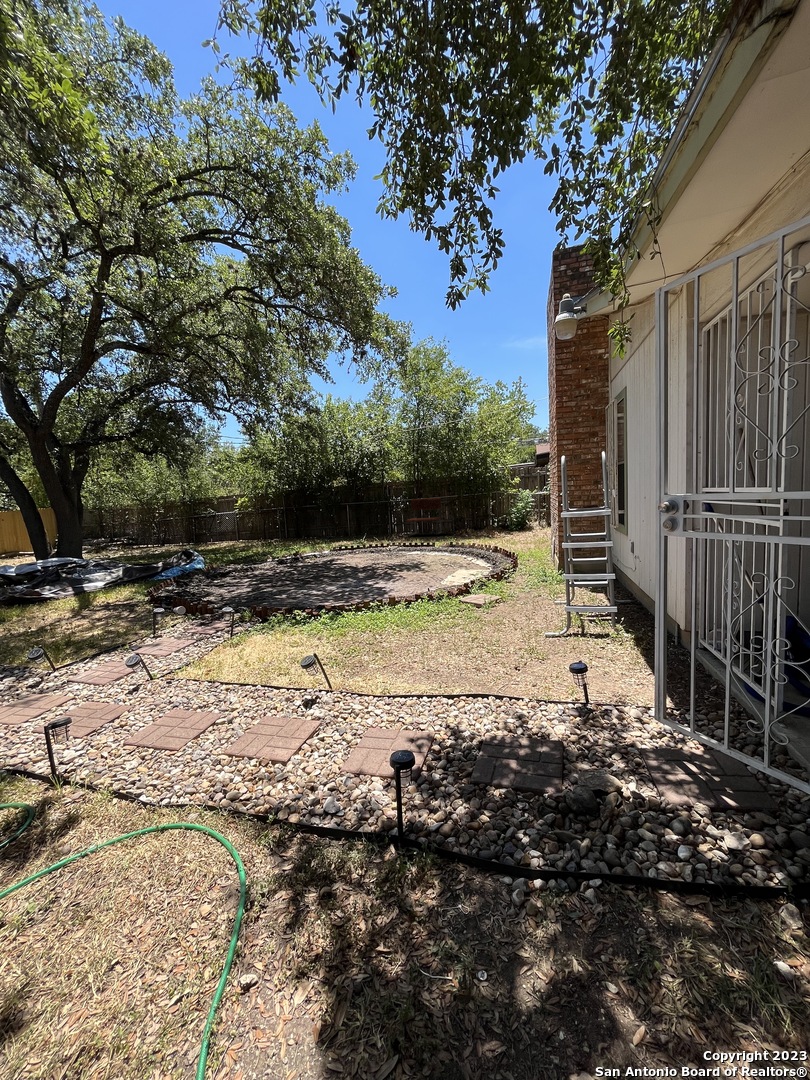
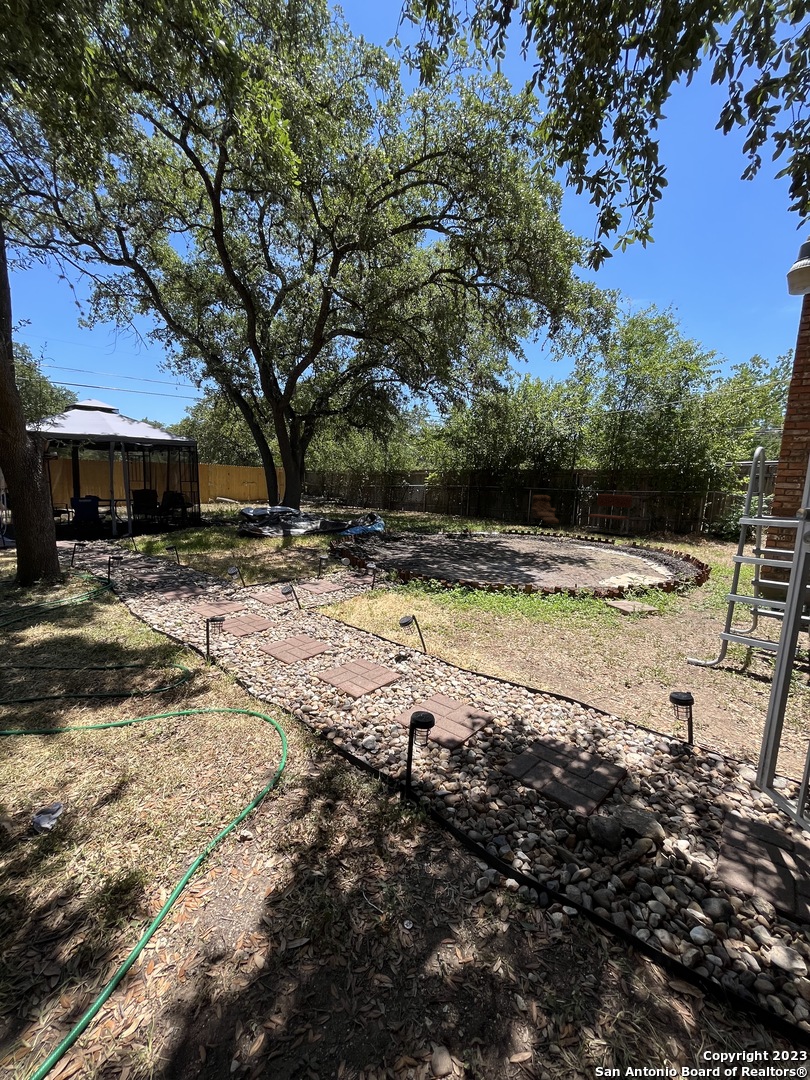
lounge chair: none [351,506,380,538] -> present [531,495,559,527]

